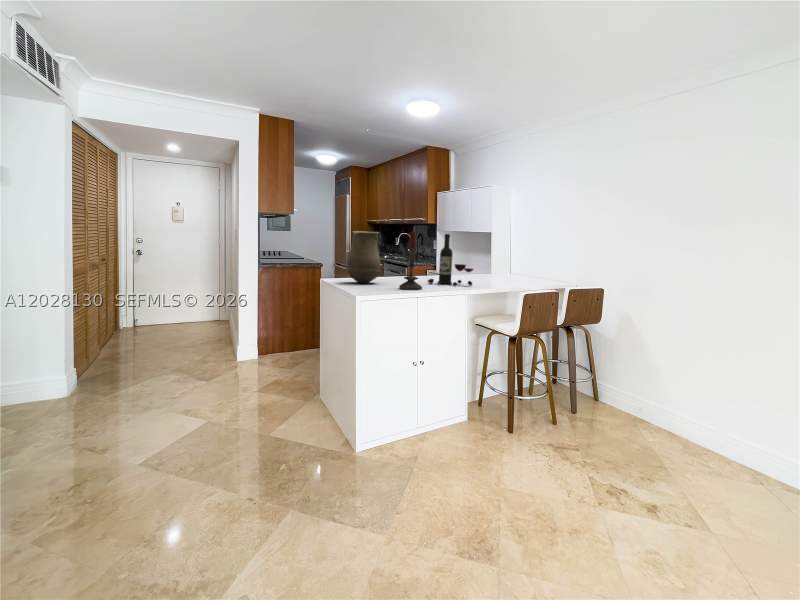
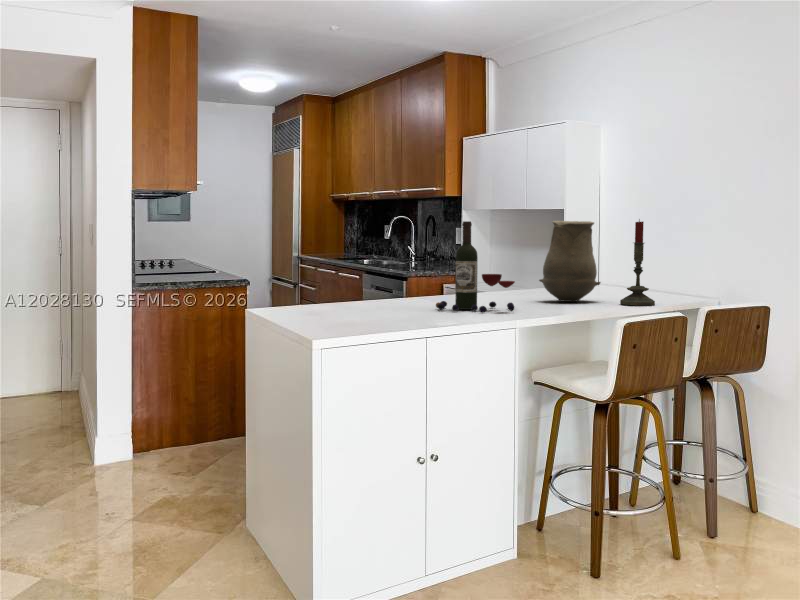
vase: present [346,231,383,283] -> present [539,221,600,302]
candle: present [399,232,422,290] -> present [620,219,655,306]

